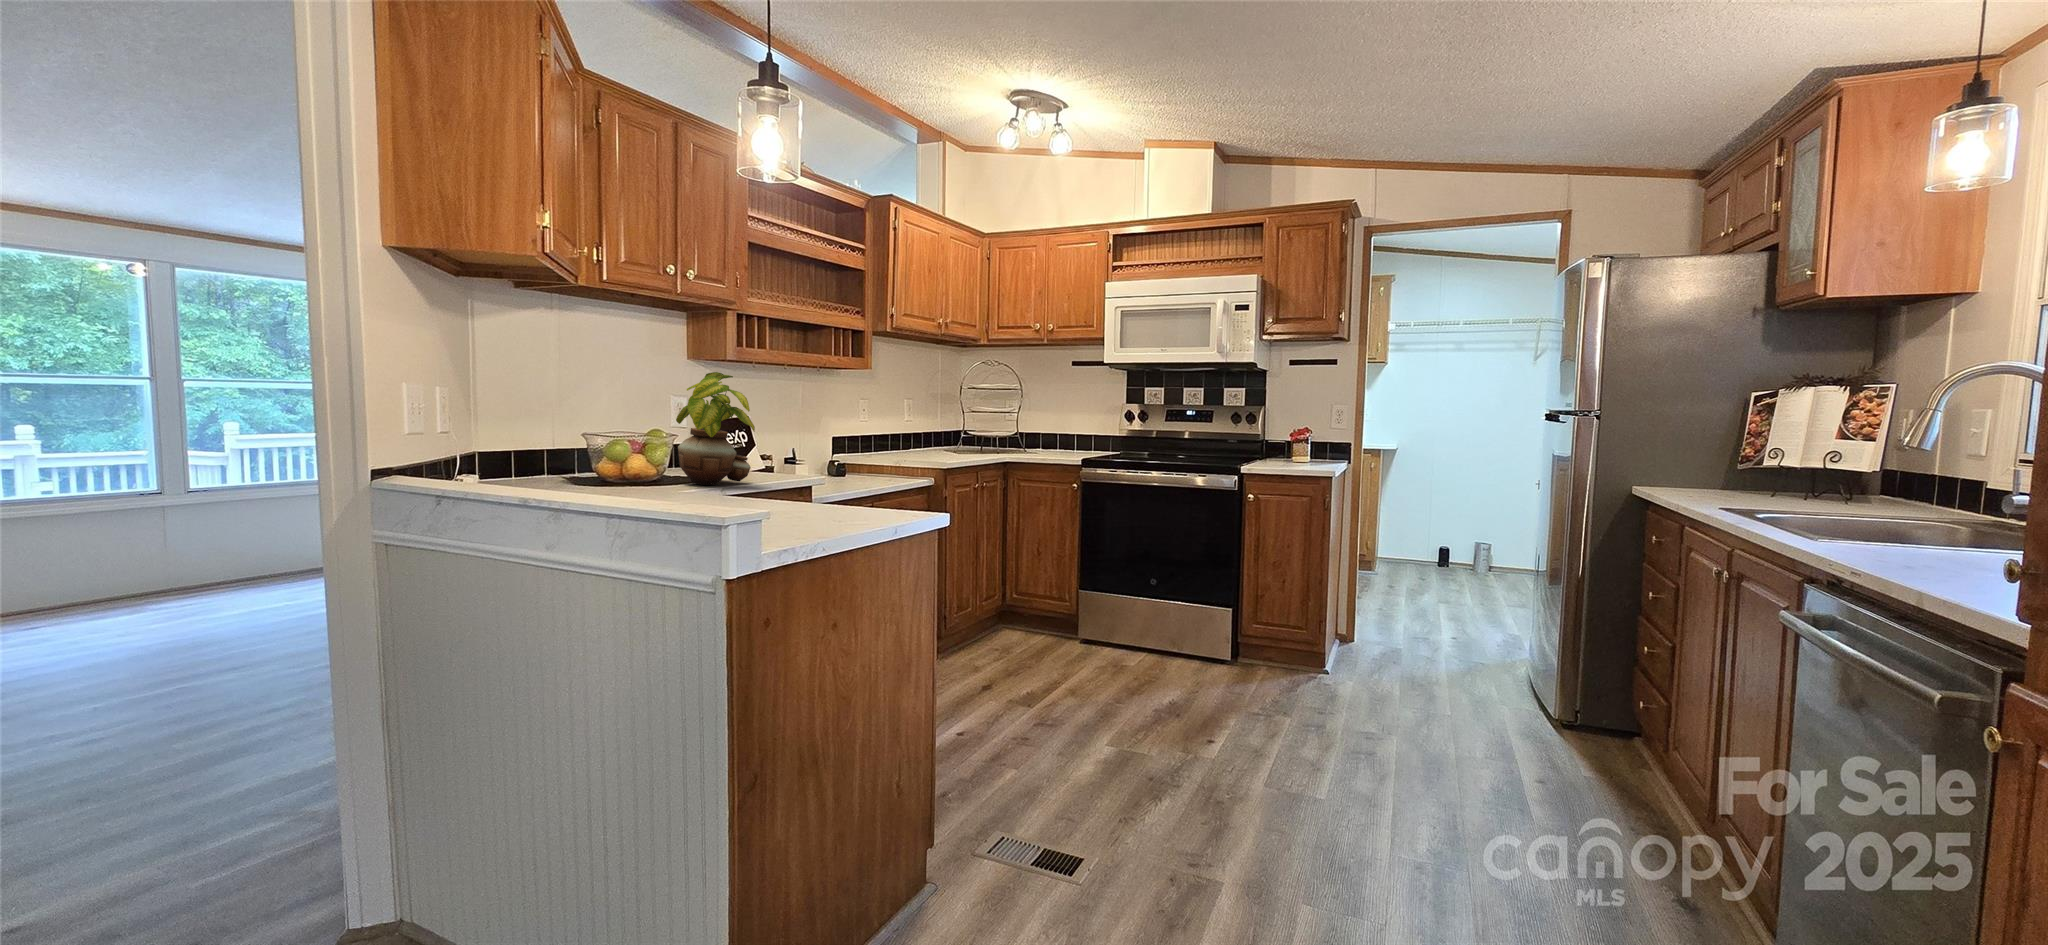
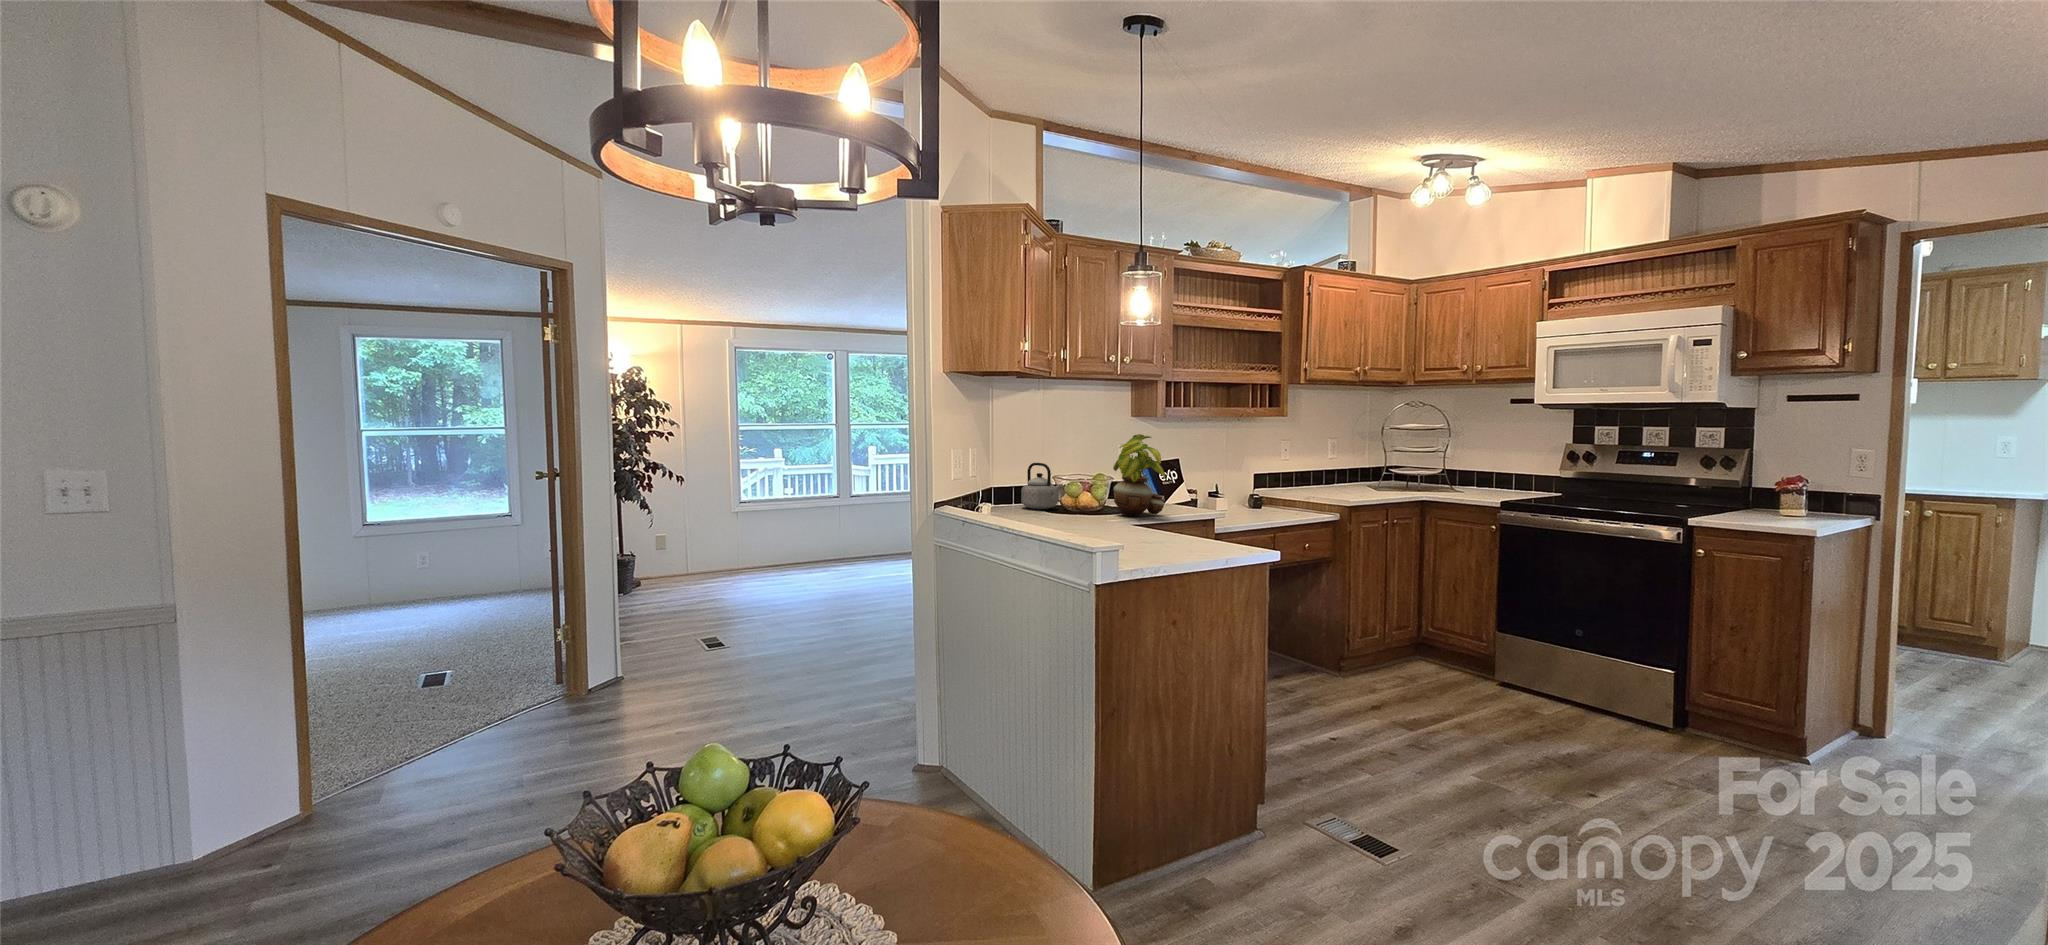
teapot: none [527,412,597,481] -> present [1021,463,1062,510]

